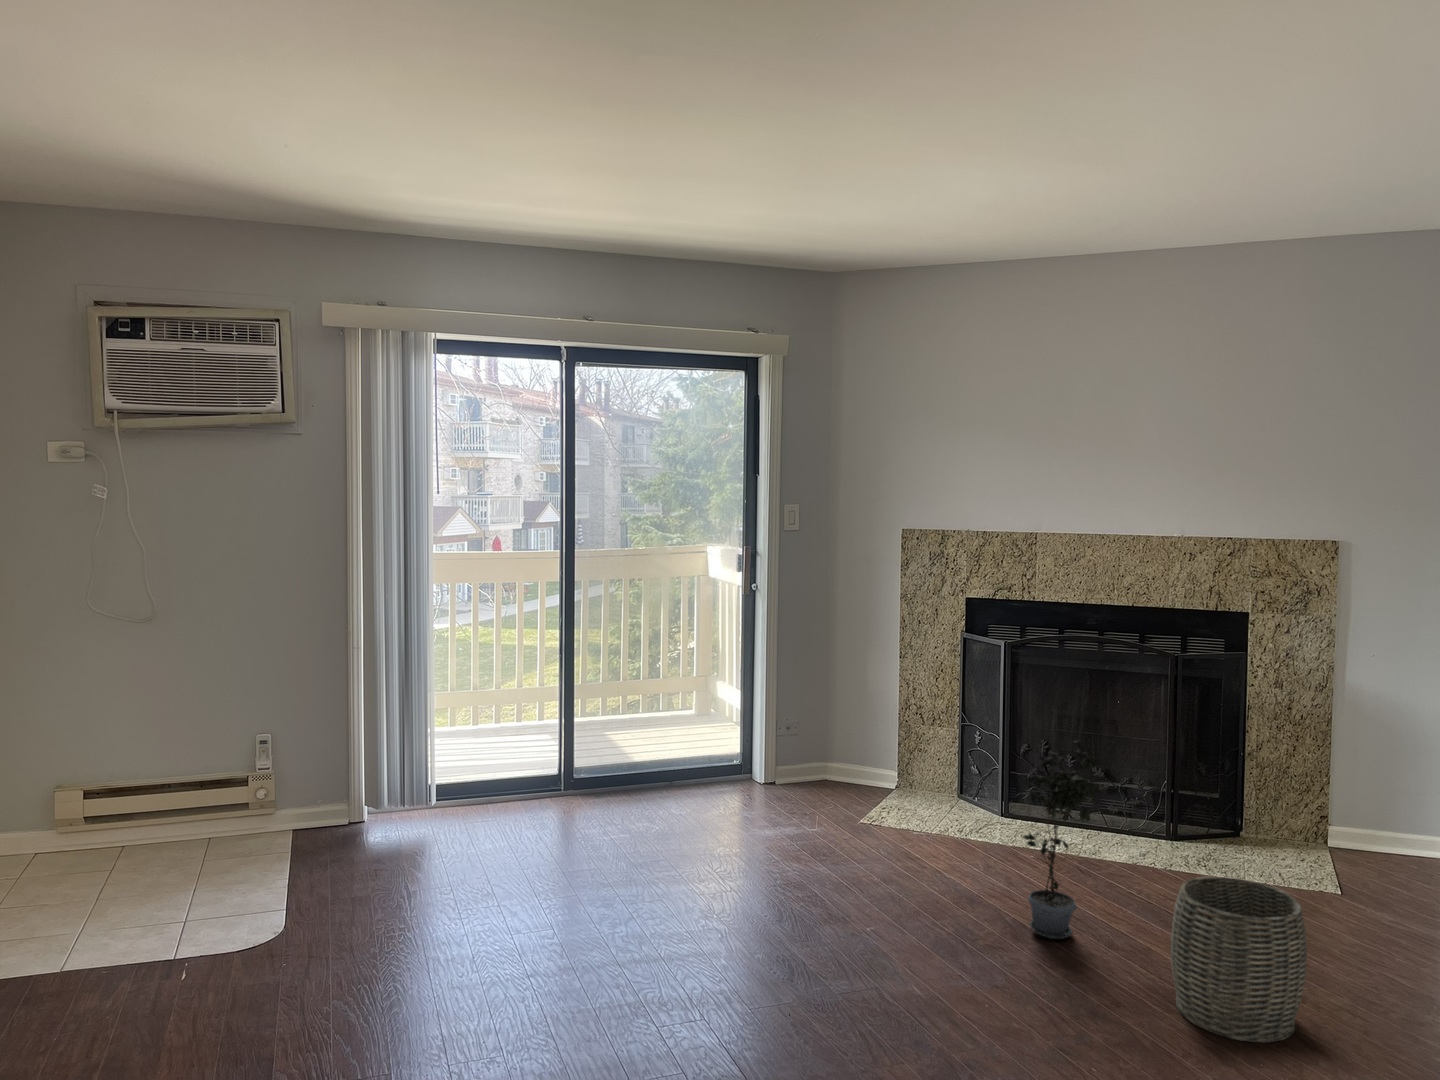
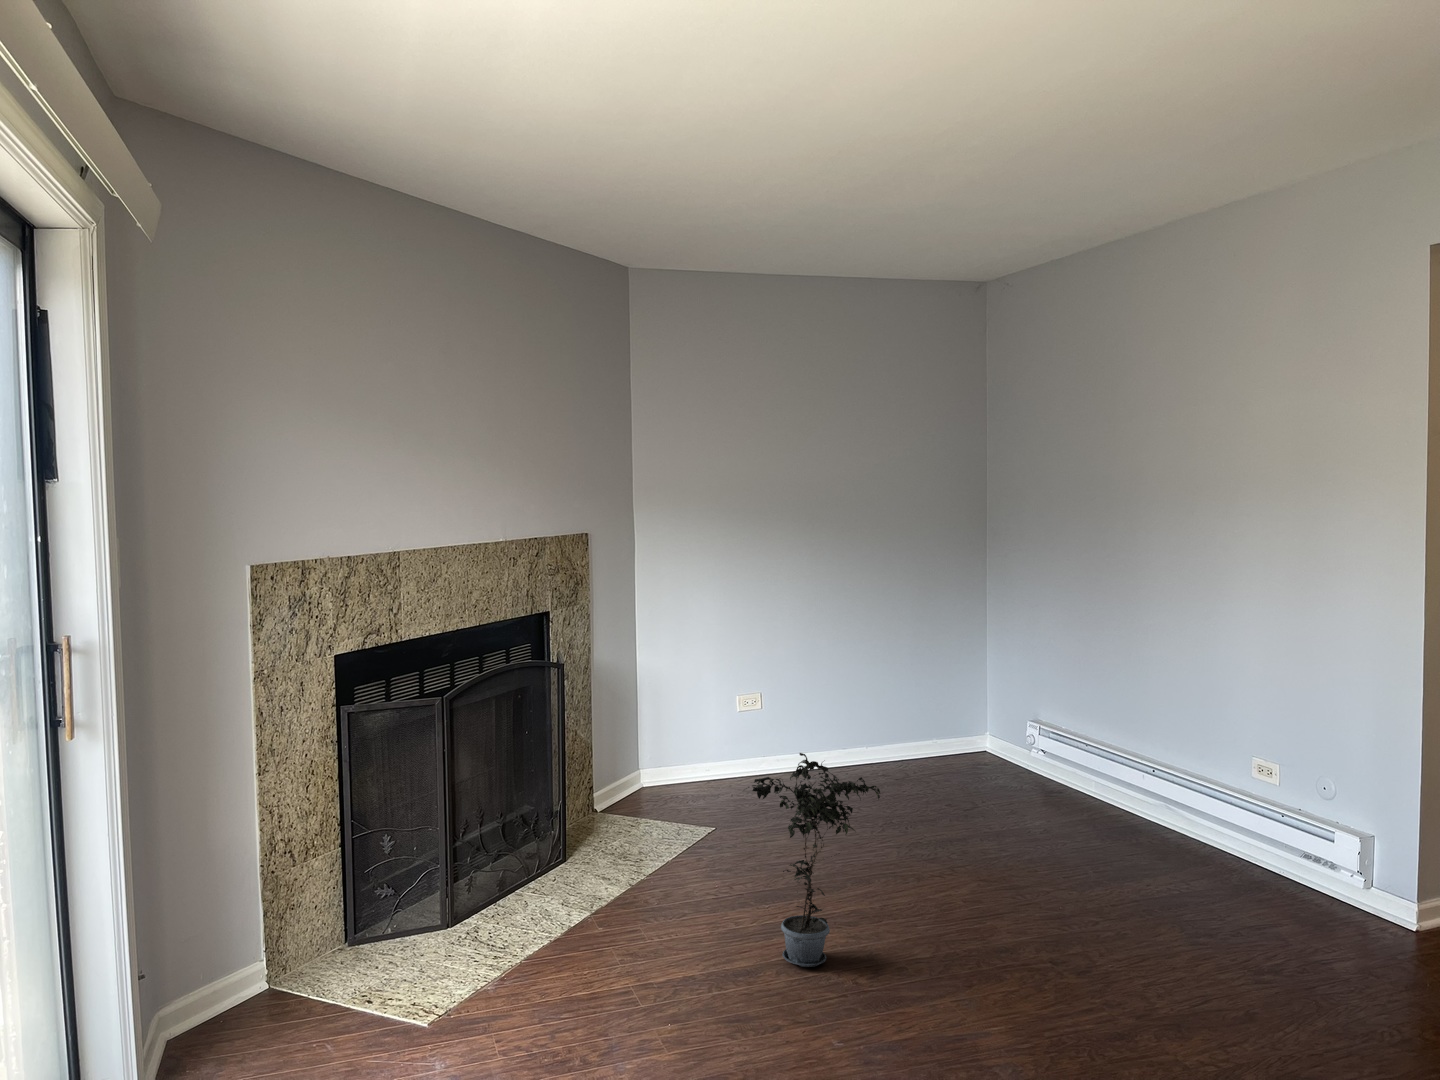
woven basket: present [1171,876,1307,1043] -> none [898,806,998,935]

